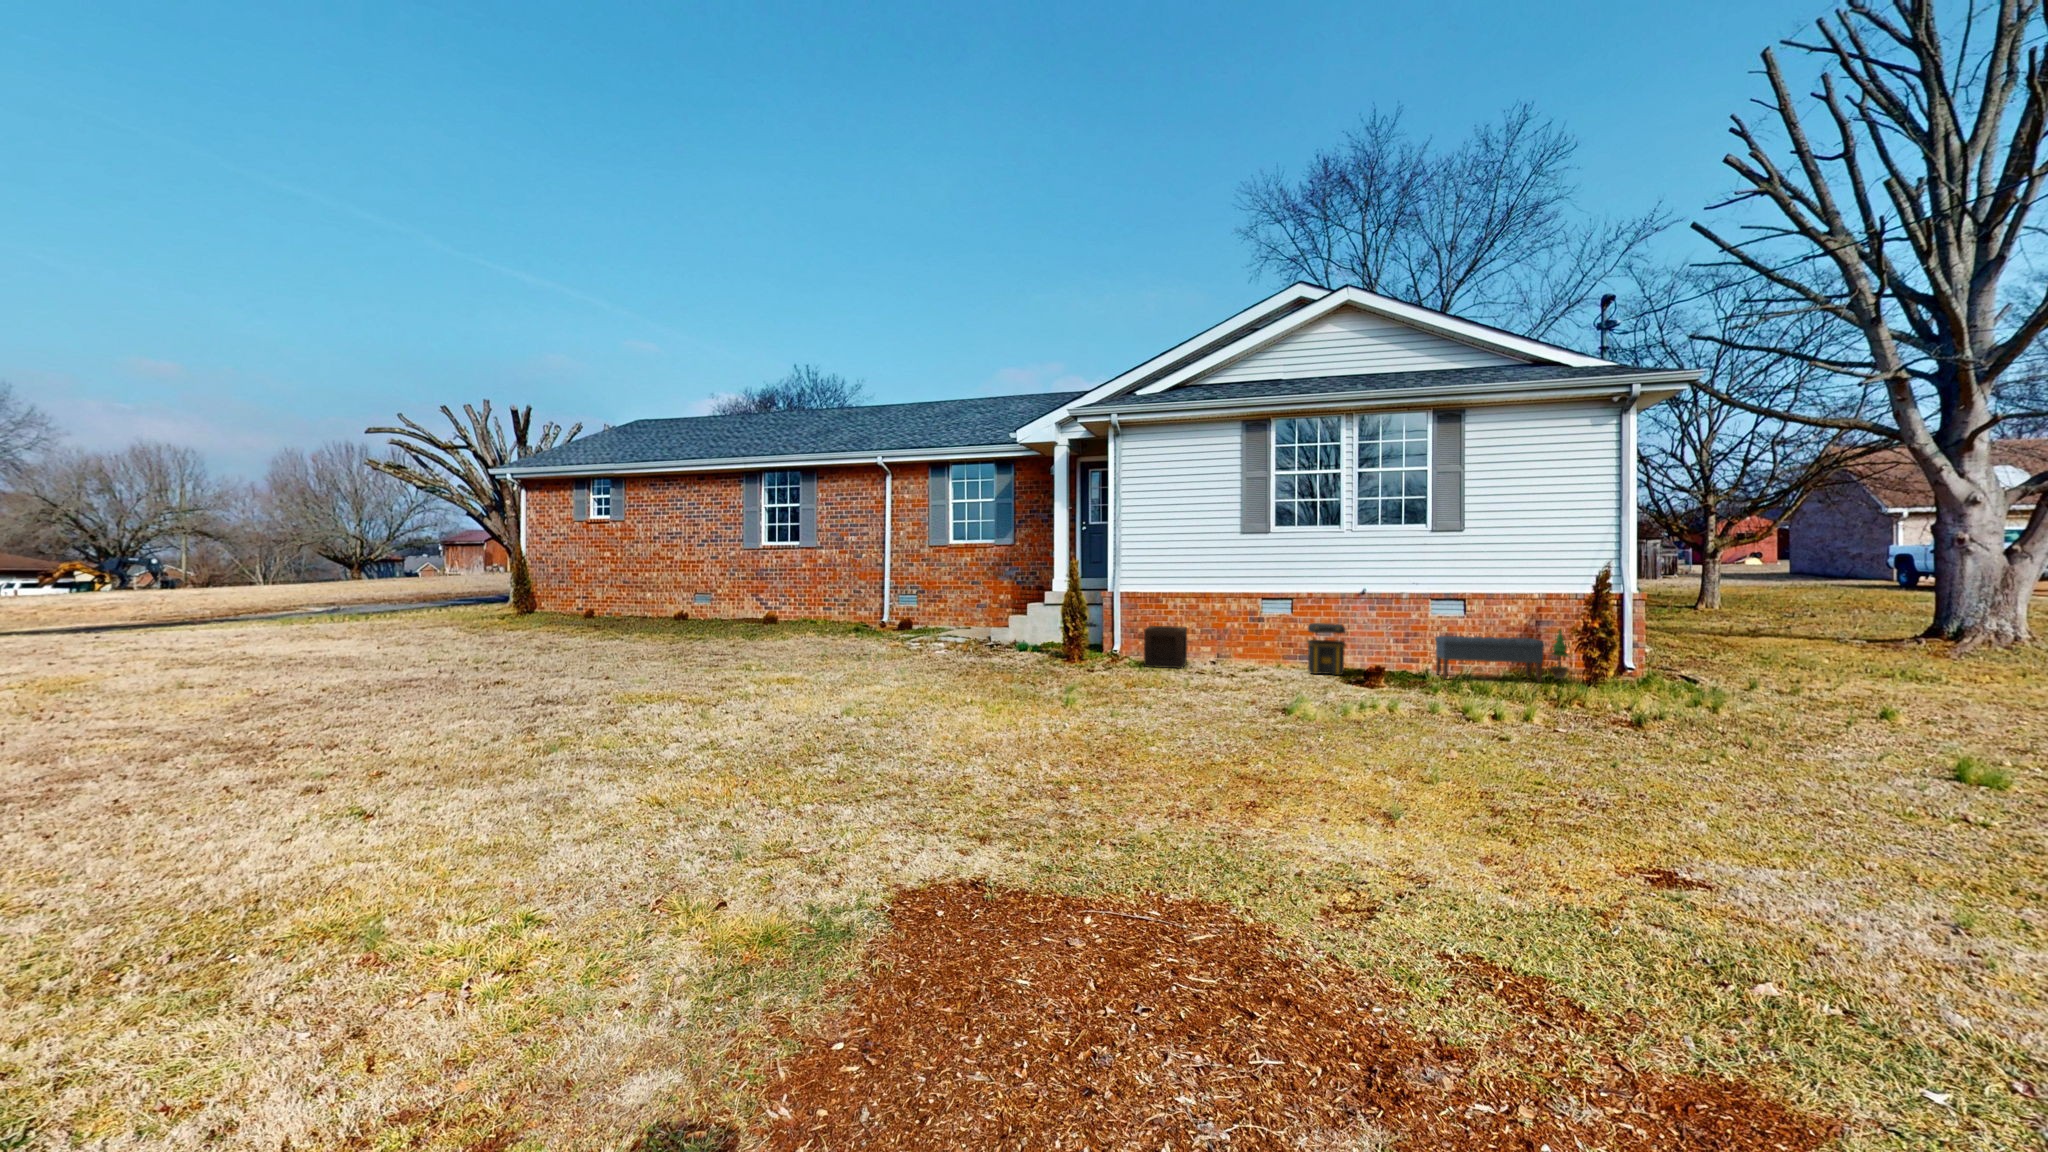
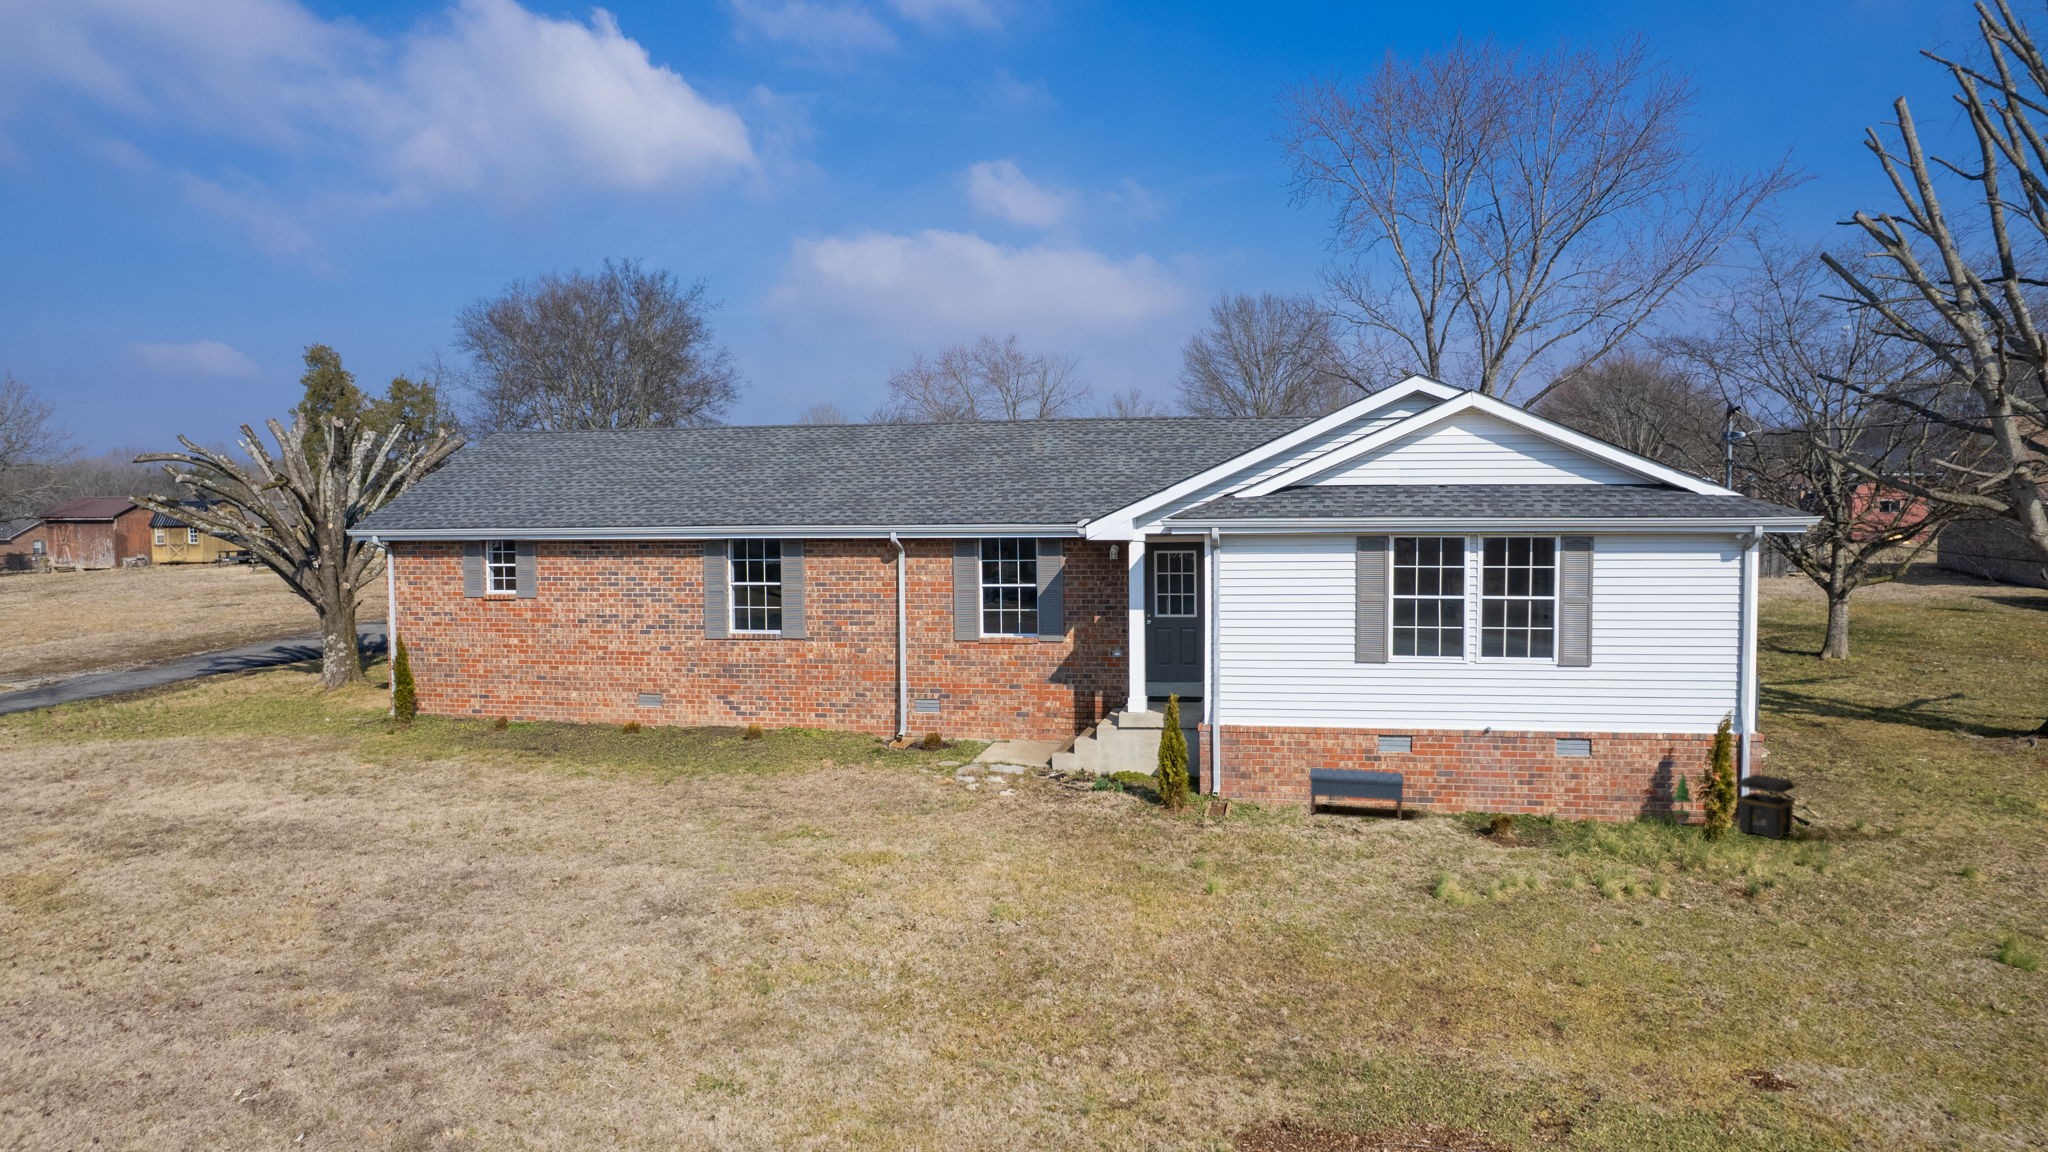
toolbox: present [1308,623,1345,675] -> present [1738,775,1795,839]
wooden crate: present [1144,626,1187,668] -> none [1248,763,1292,815]
bench: present [1435,636,1544,683] -> present [1310,768,1404,819]

